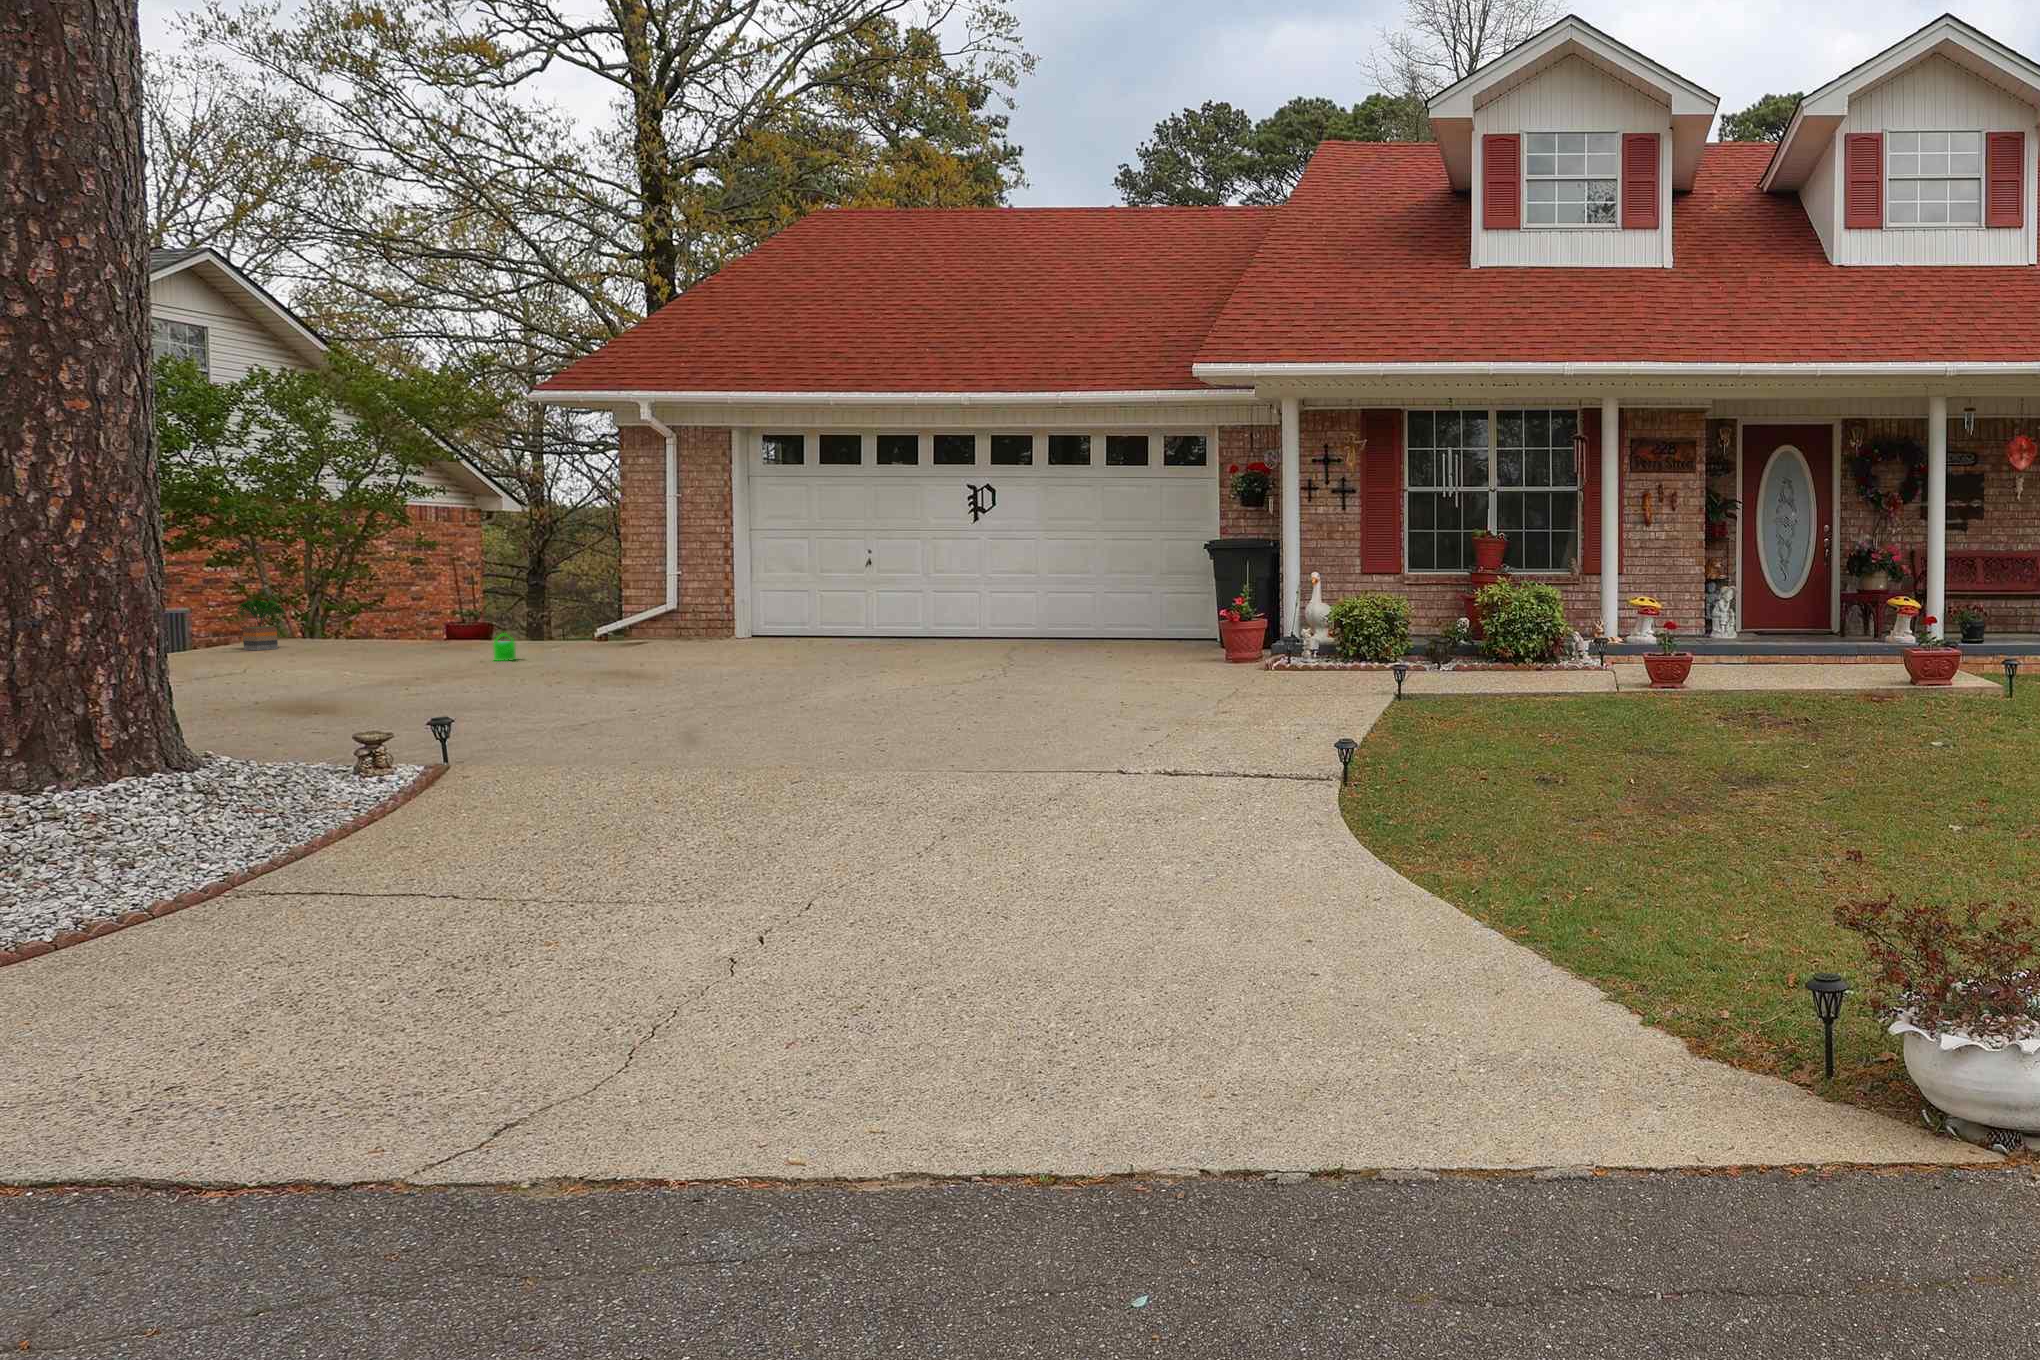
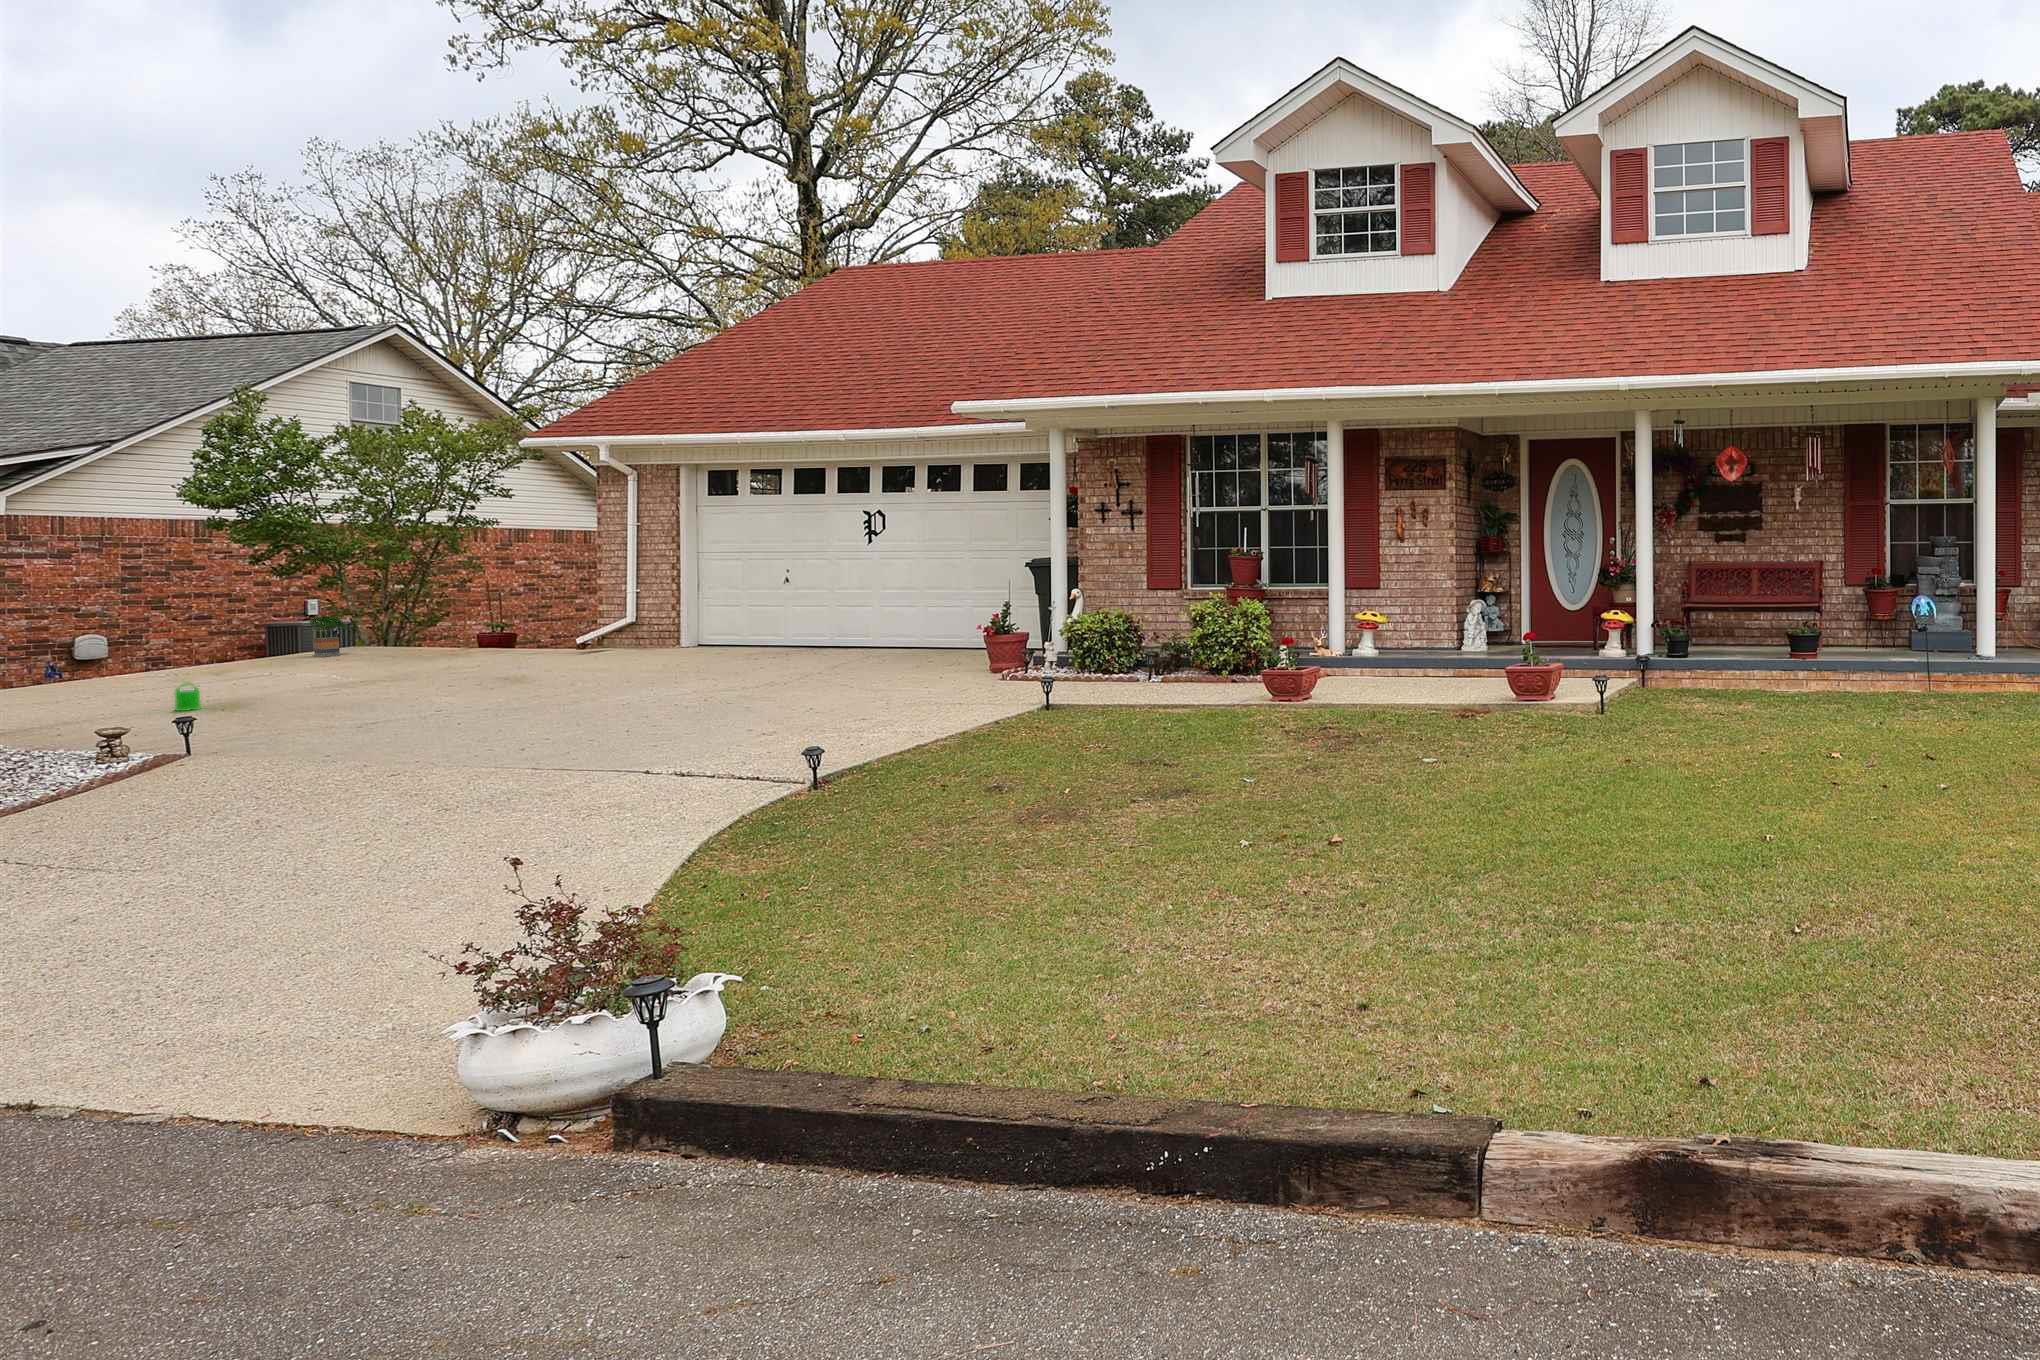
watering can: present [493,634,516,661] -> present [175,682,200,711]

